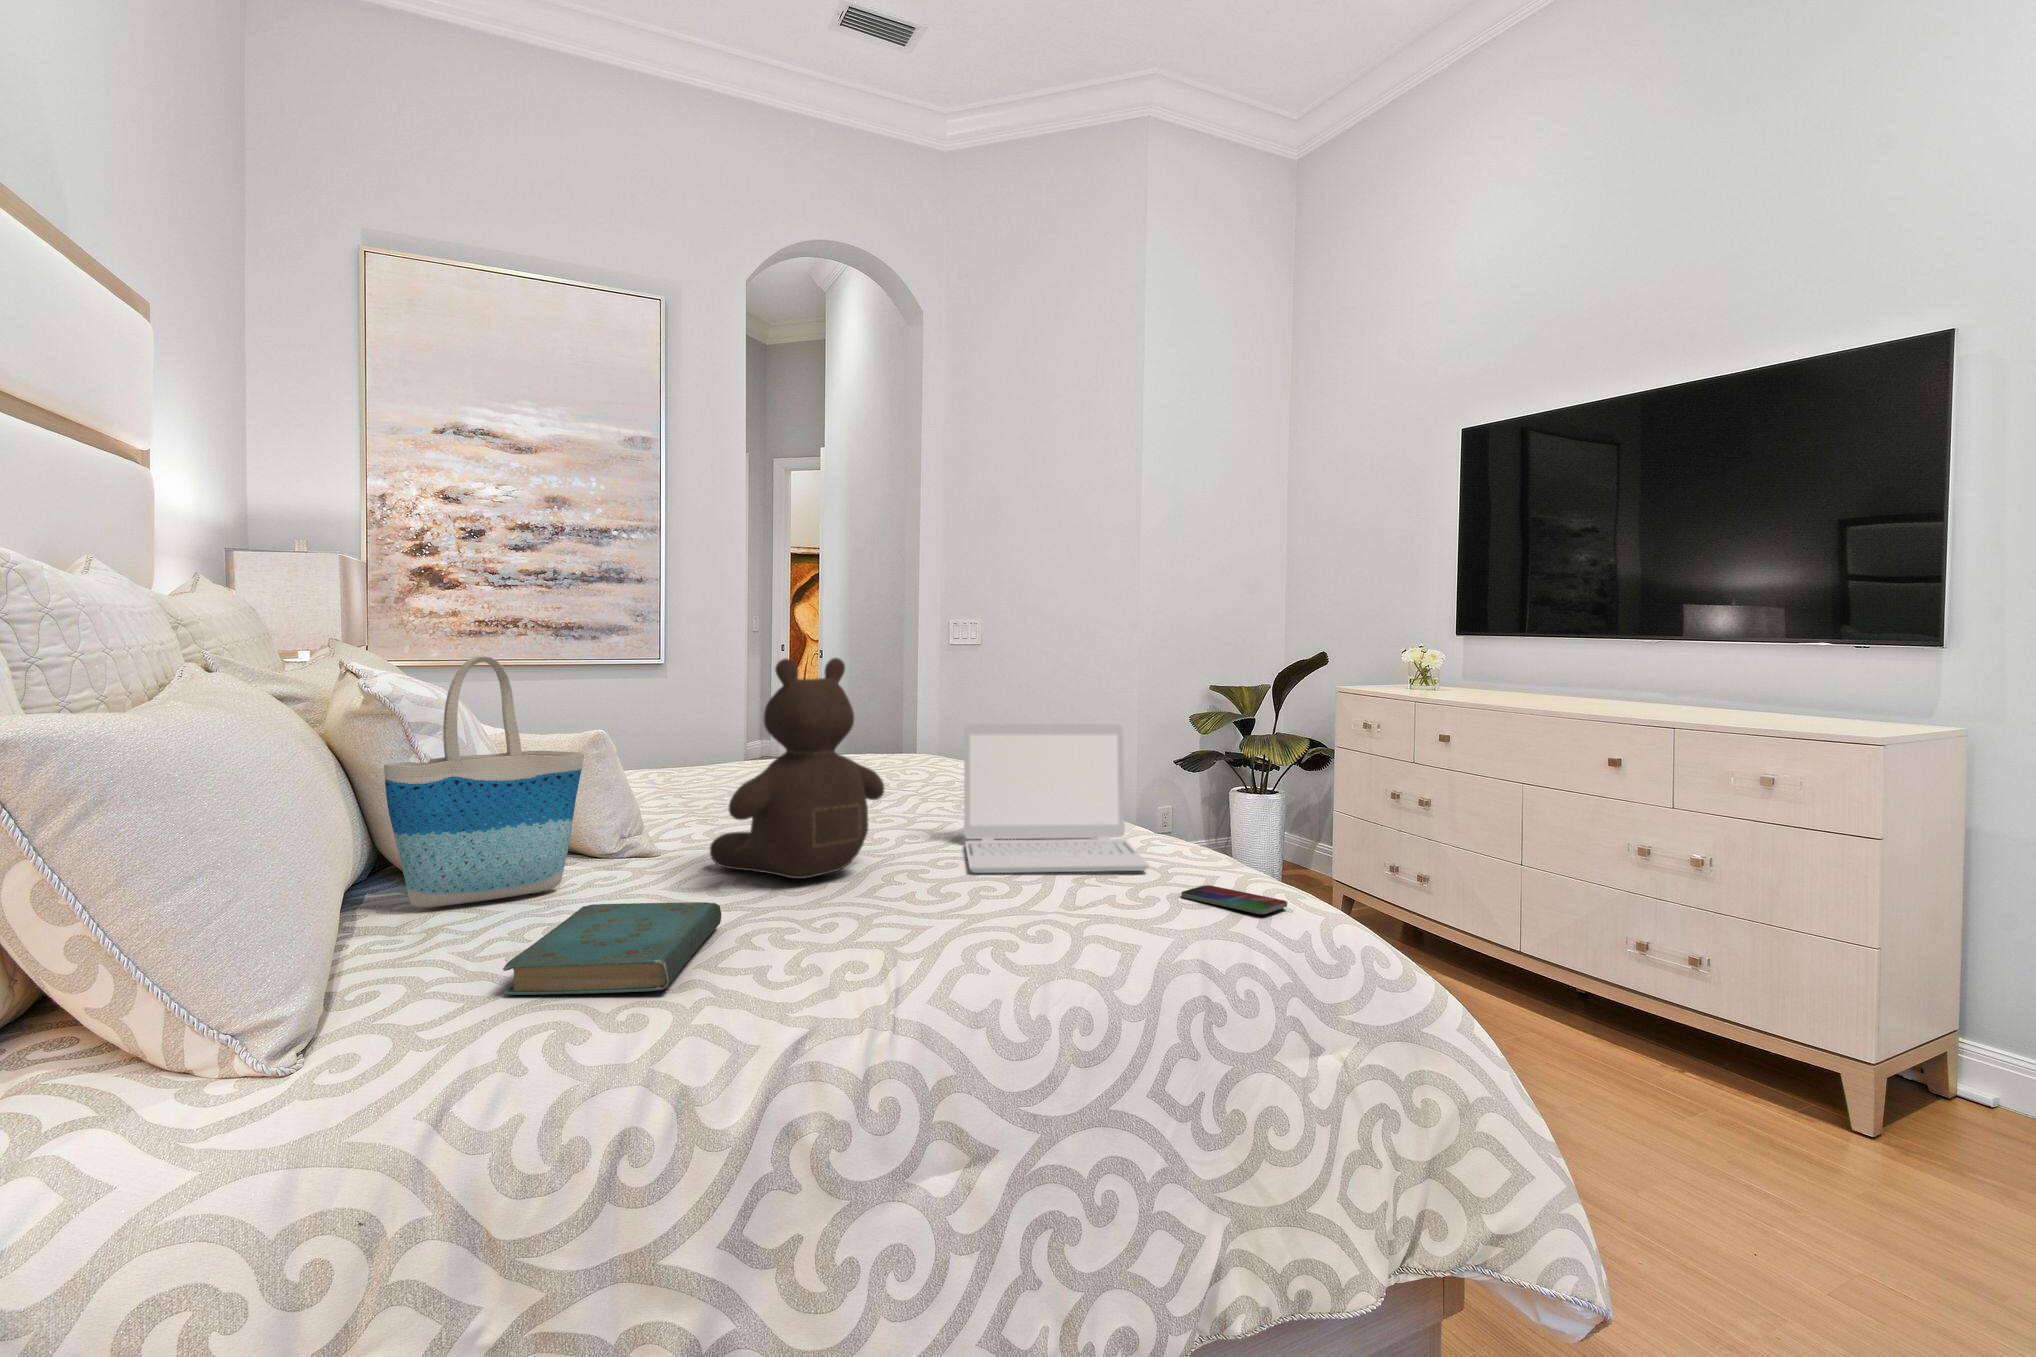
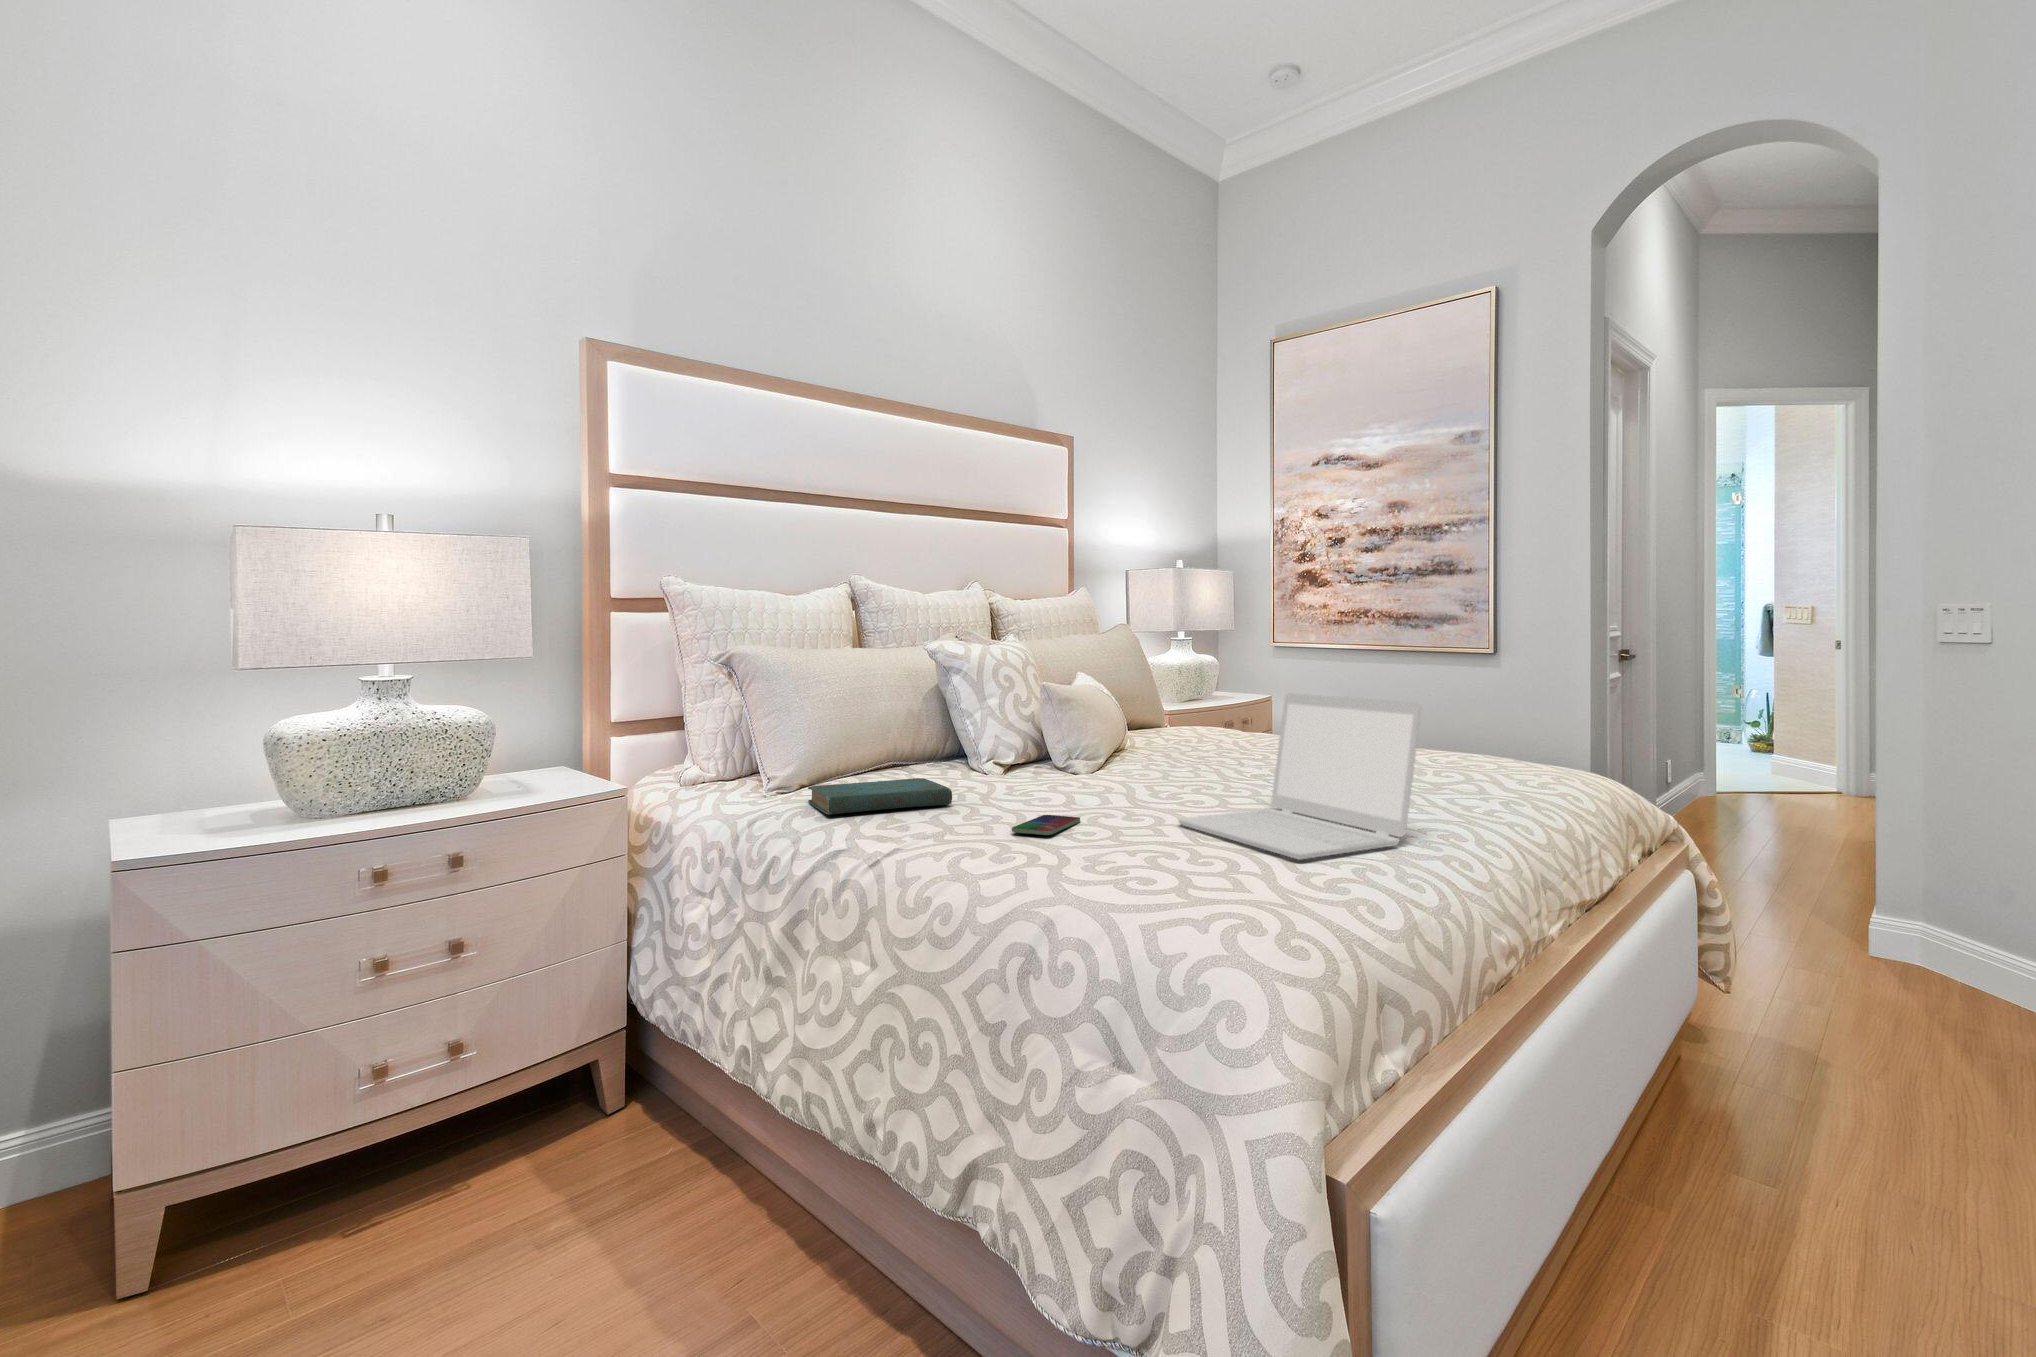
tote bag: present [384,655,584,907] -> none [904,626,996,776]
teddy bear: present [710,658,884,879] -> none [1022,625,1164,801]
smartphone: present [1182,885,1287,914] -> present [1012,815,1080,835]

